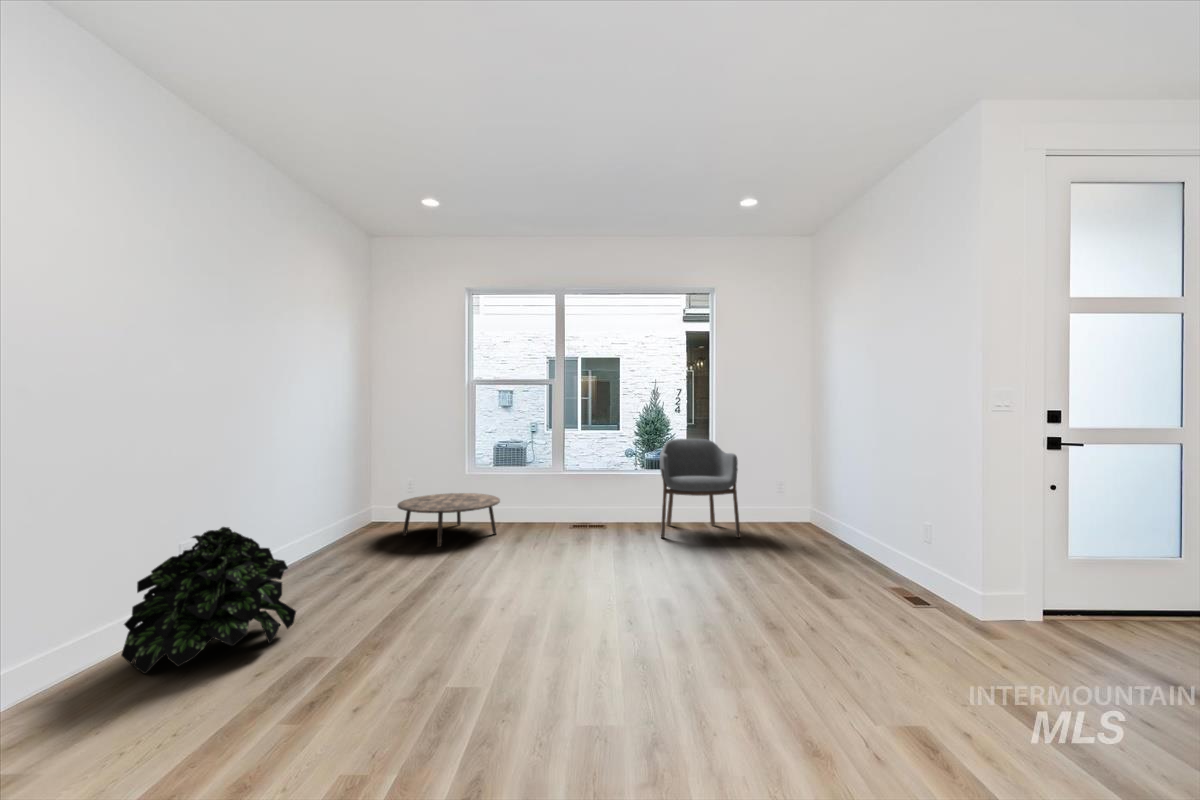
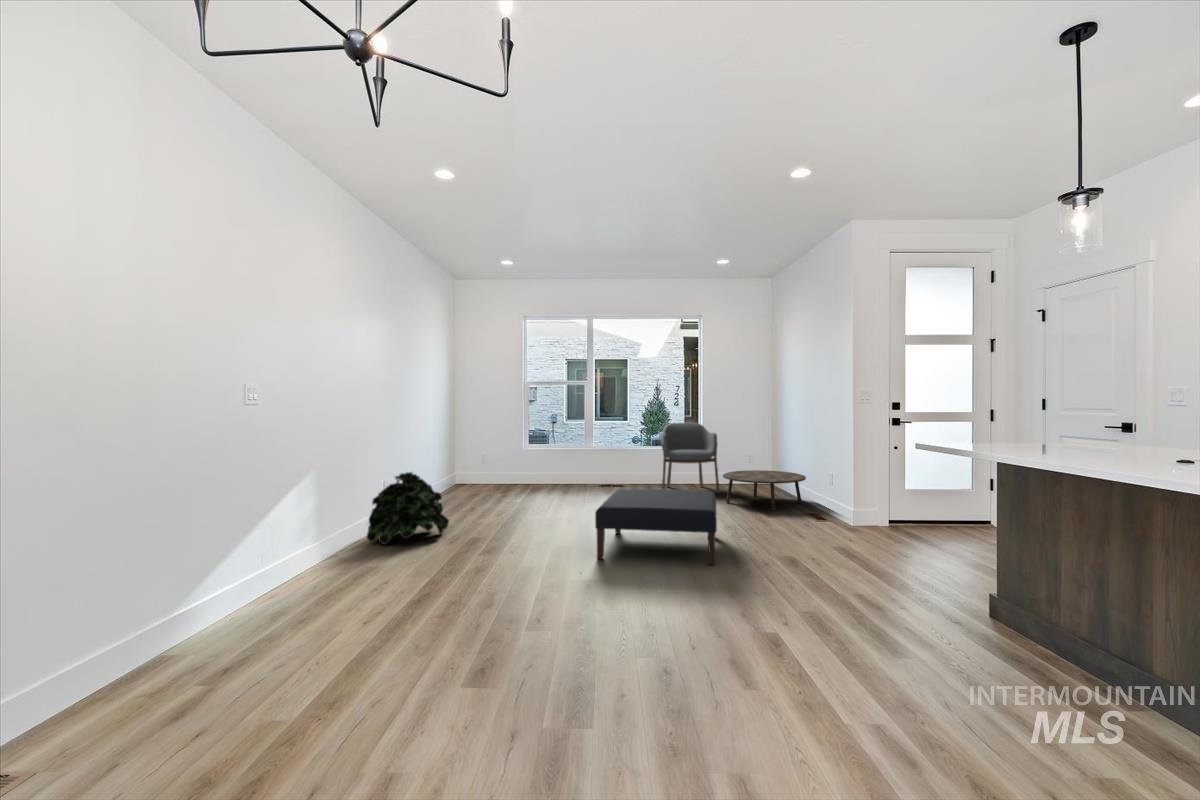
coffee table: present [398,493,500,547] -> present [723,470,806,510]
ottoman: none [533,560,798,769] -> present [595,489,717,565]

